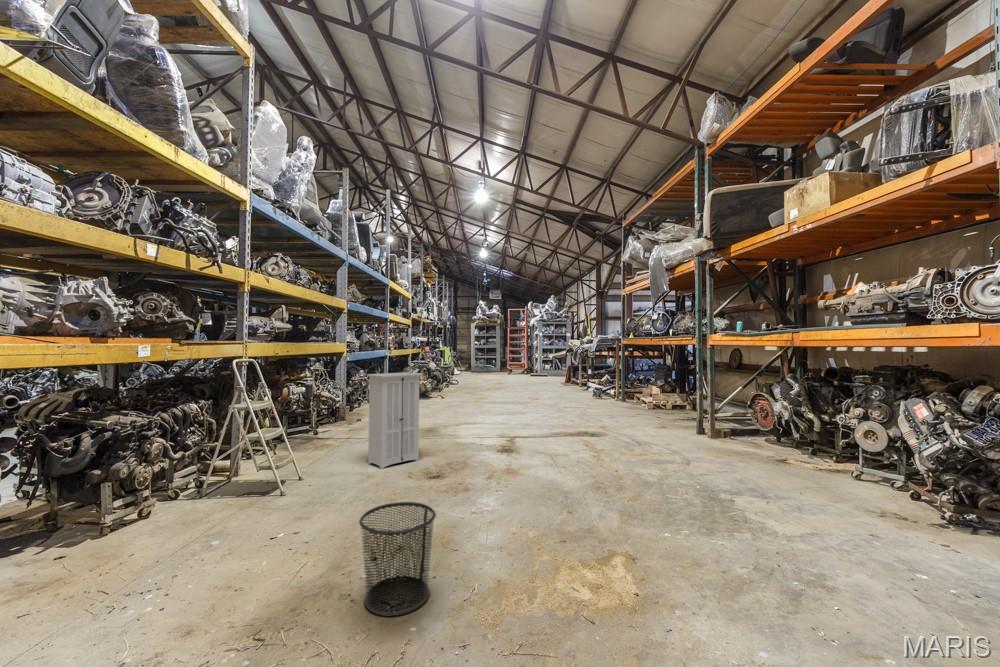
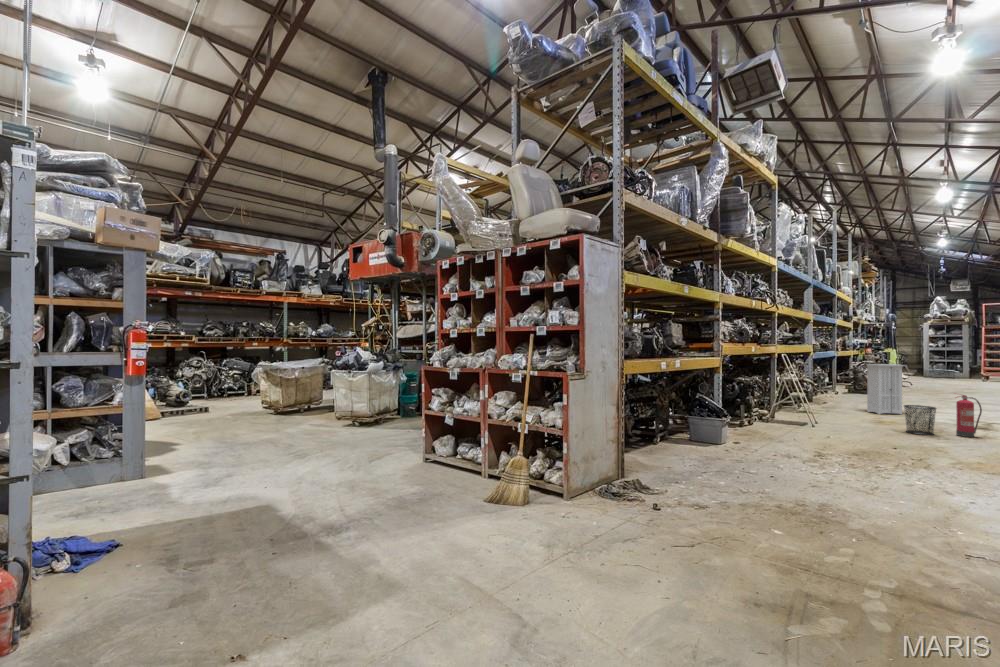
fire extinguisher: none [473,459,524,578] -> present [956,395,982,437]

